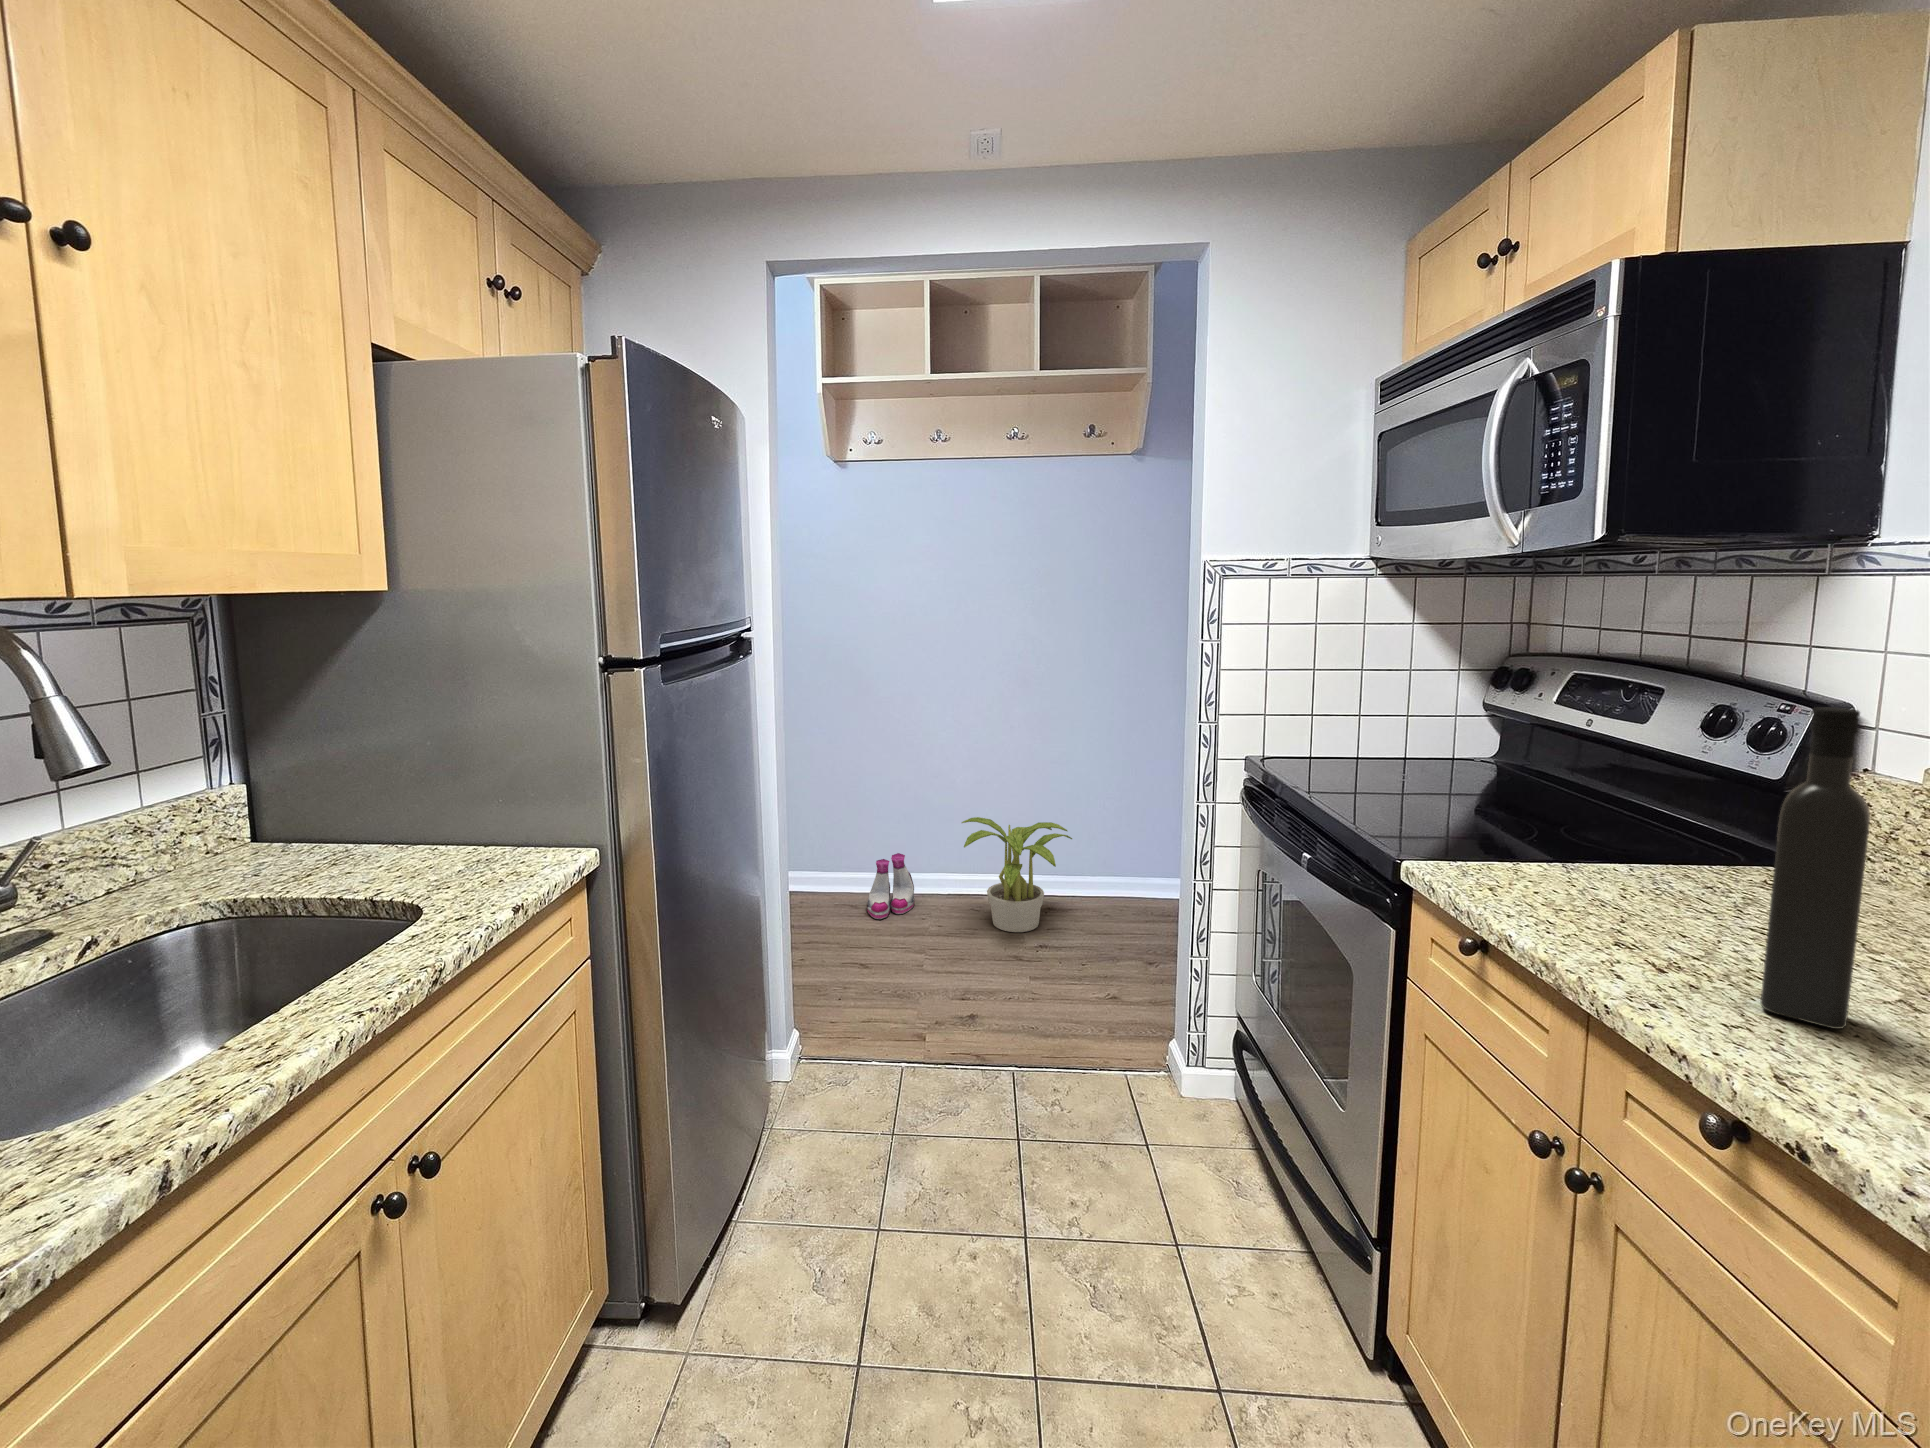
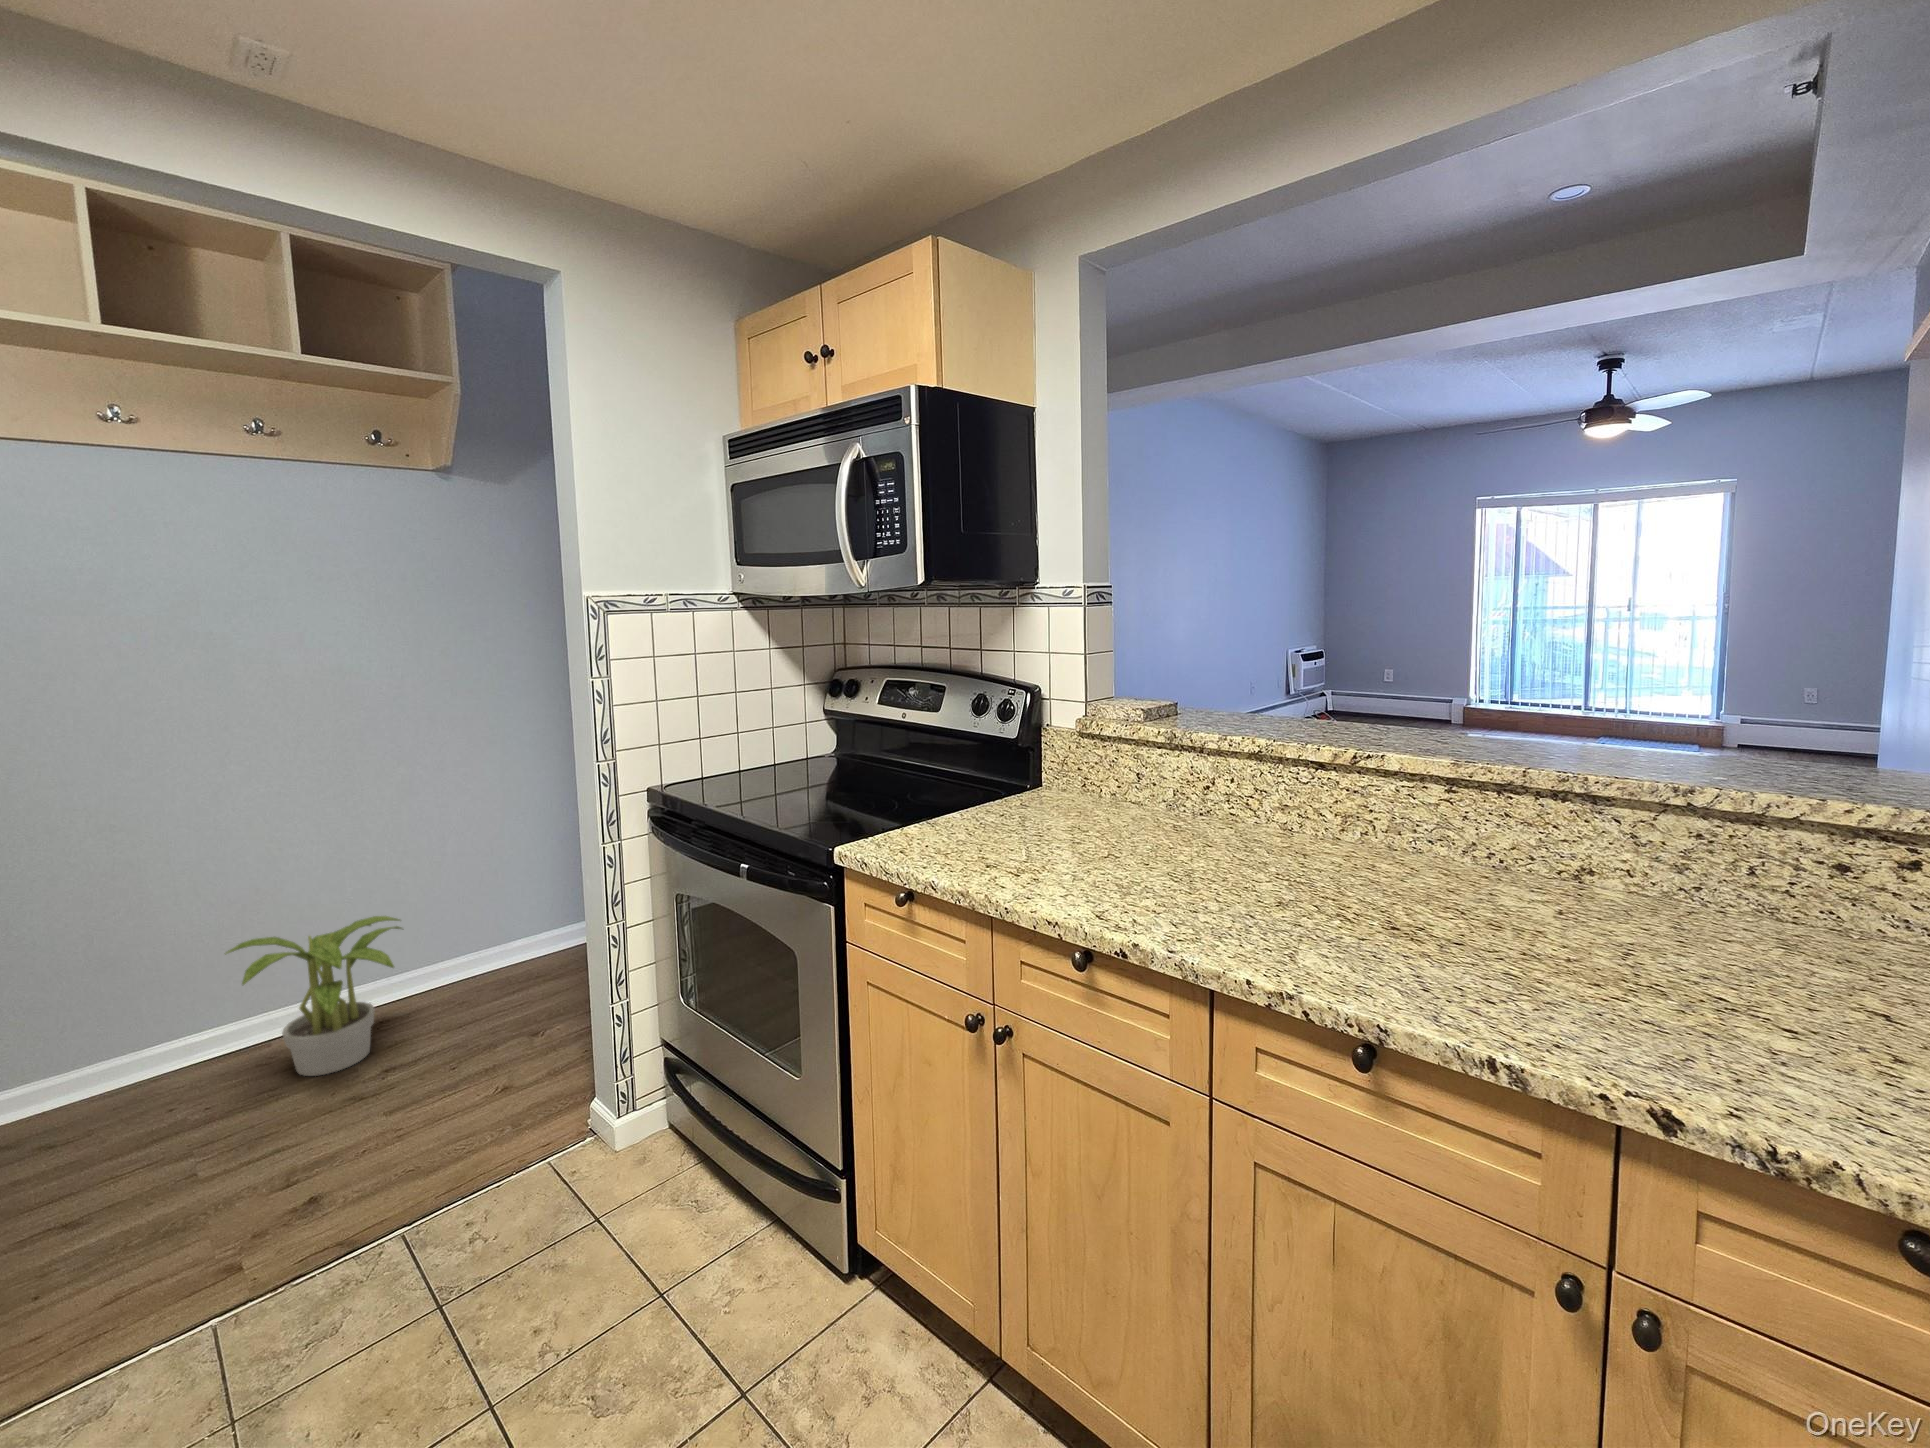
wine bottle: present [1760,707,1870,1029] -> none [1064,693,1103,882]
boots: present [867,853,915,919] -> none [37,1031,141,1147]

